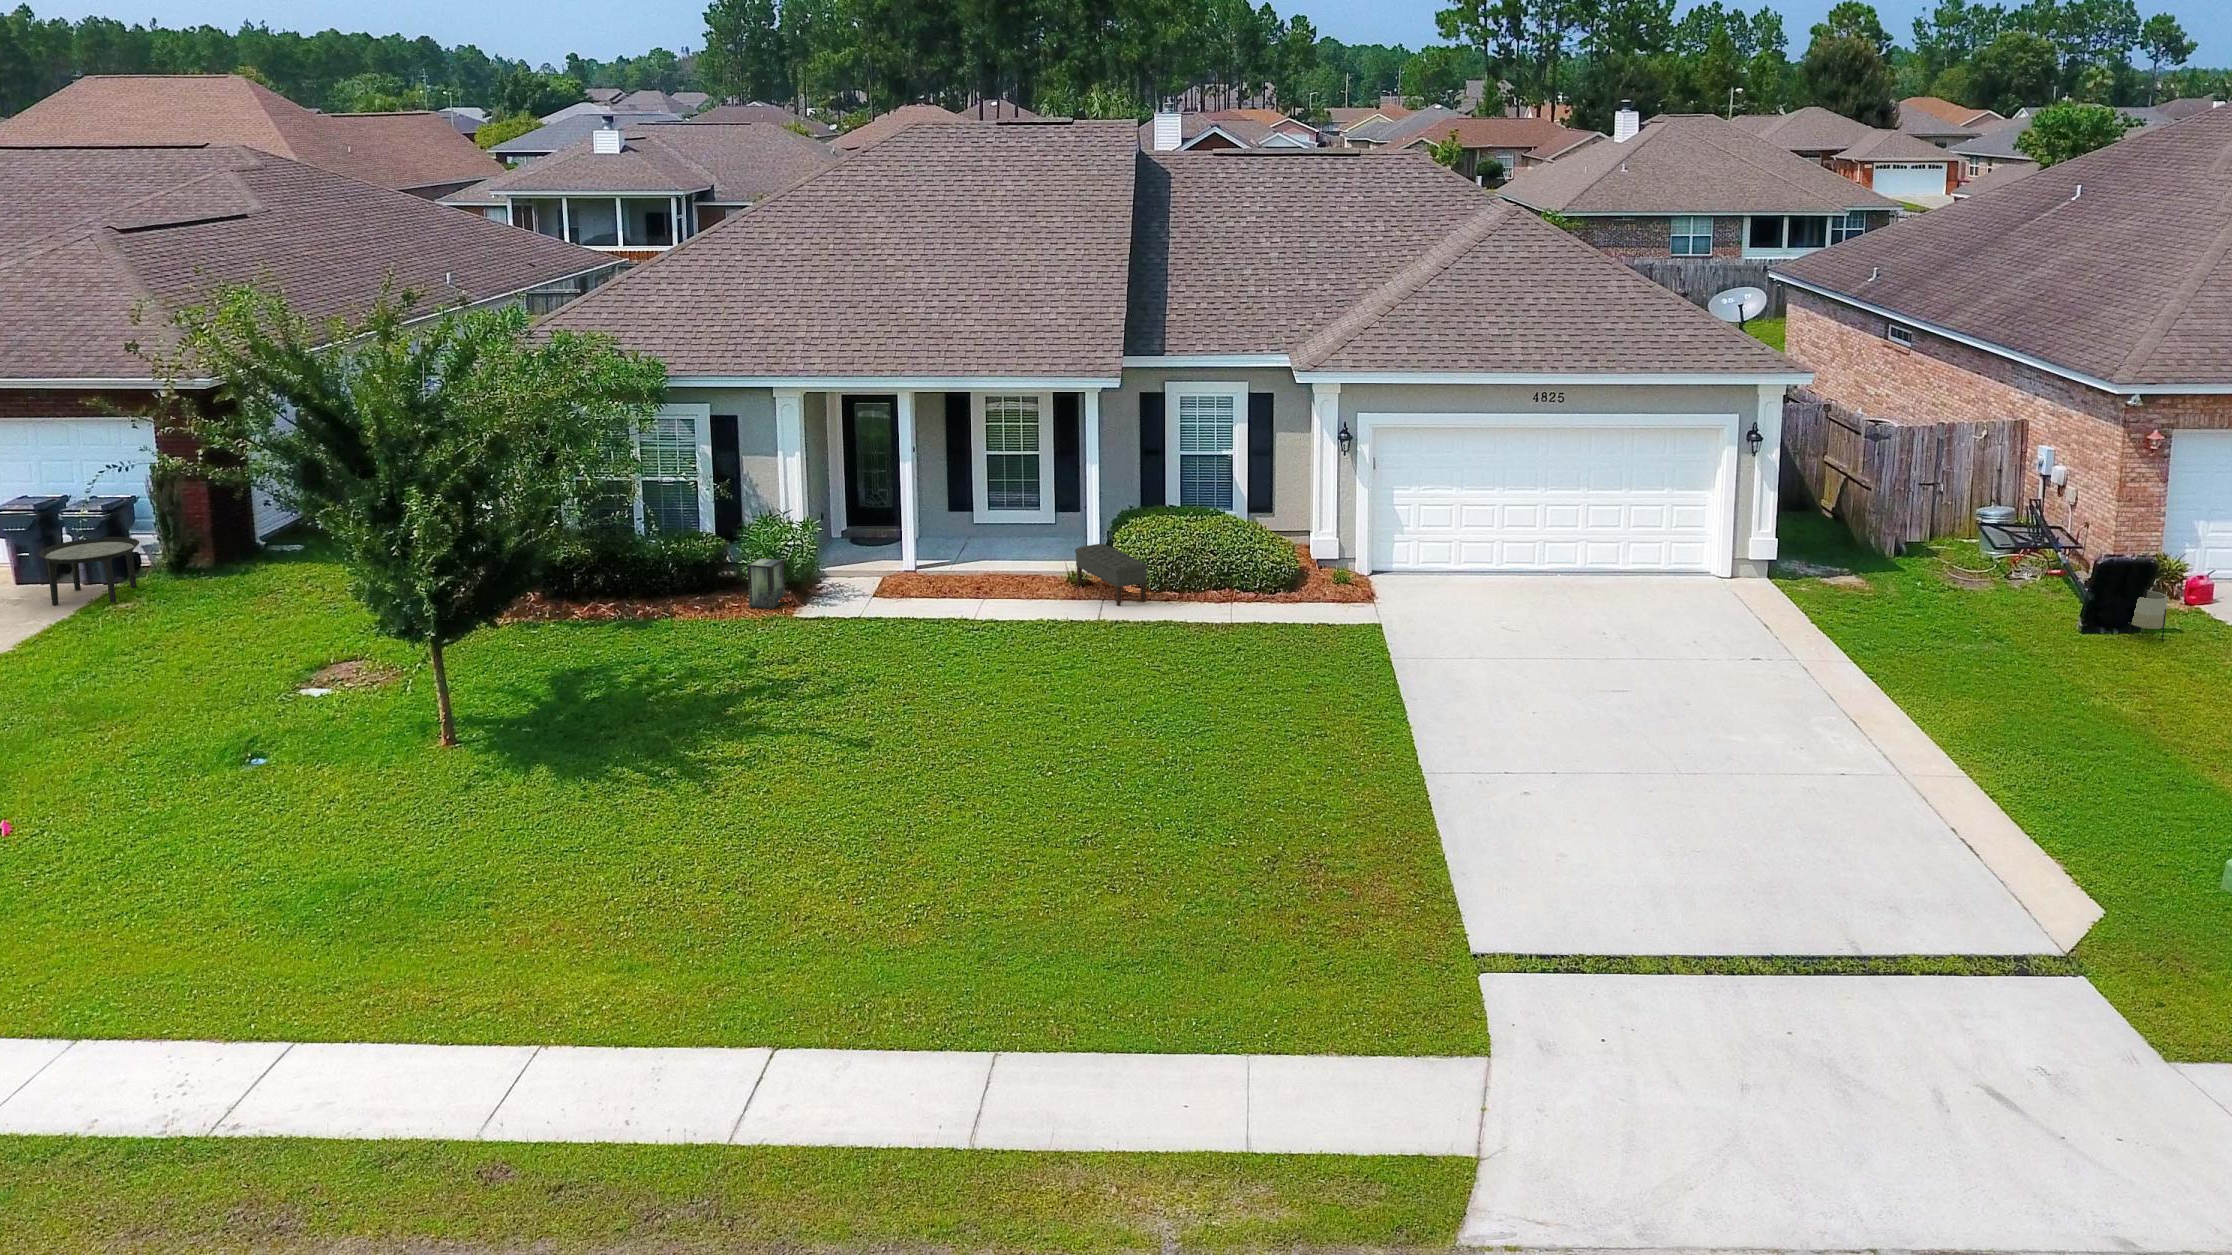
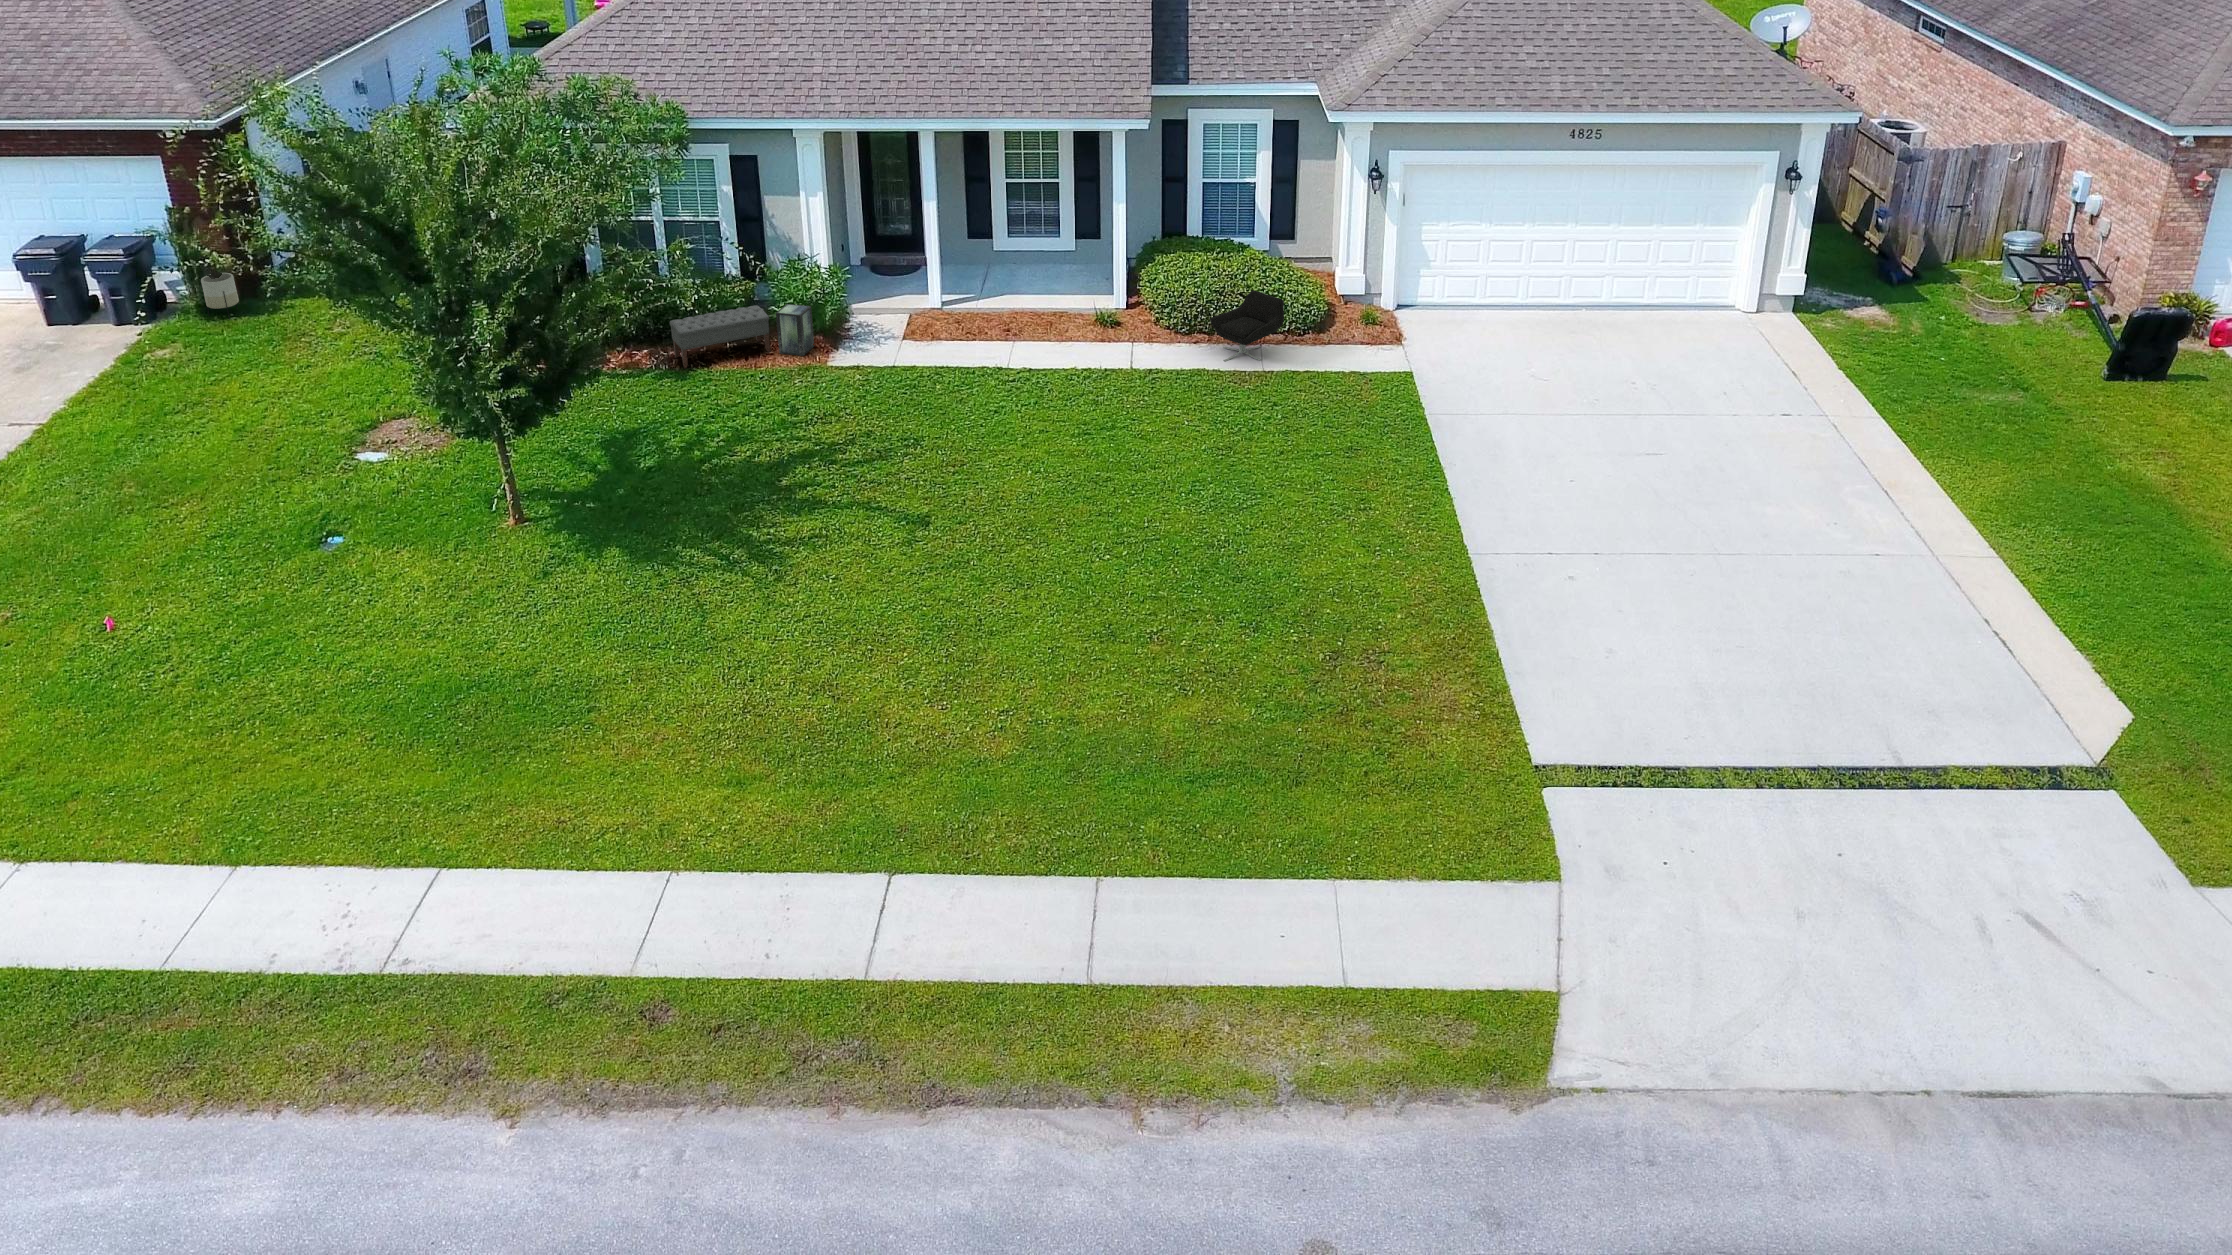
round table: present [39,537,139,605] -> none [63,280,162,353]
bench: present [1075,544,1148,606] -> present [669,305,770,368]
lounge chair: none [1180,546,1254,614] -> present [1210,290,1284,361]
planter: present [2128,591,2168,641] -> present [201,273,239,319]

